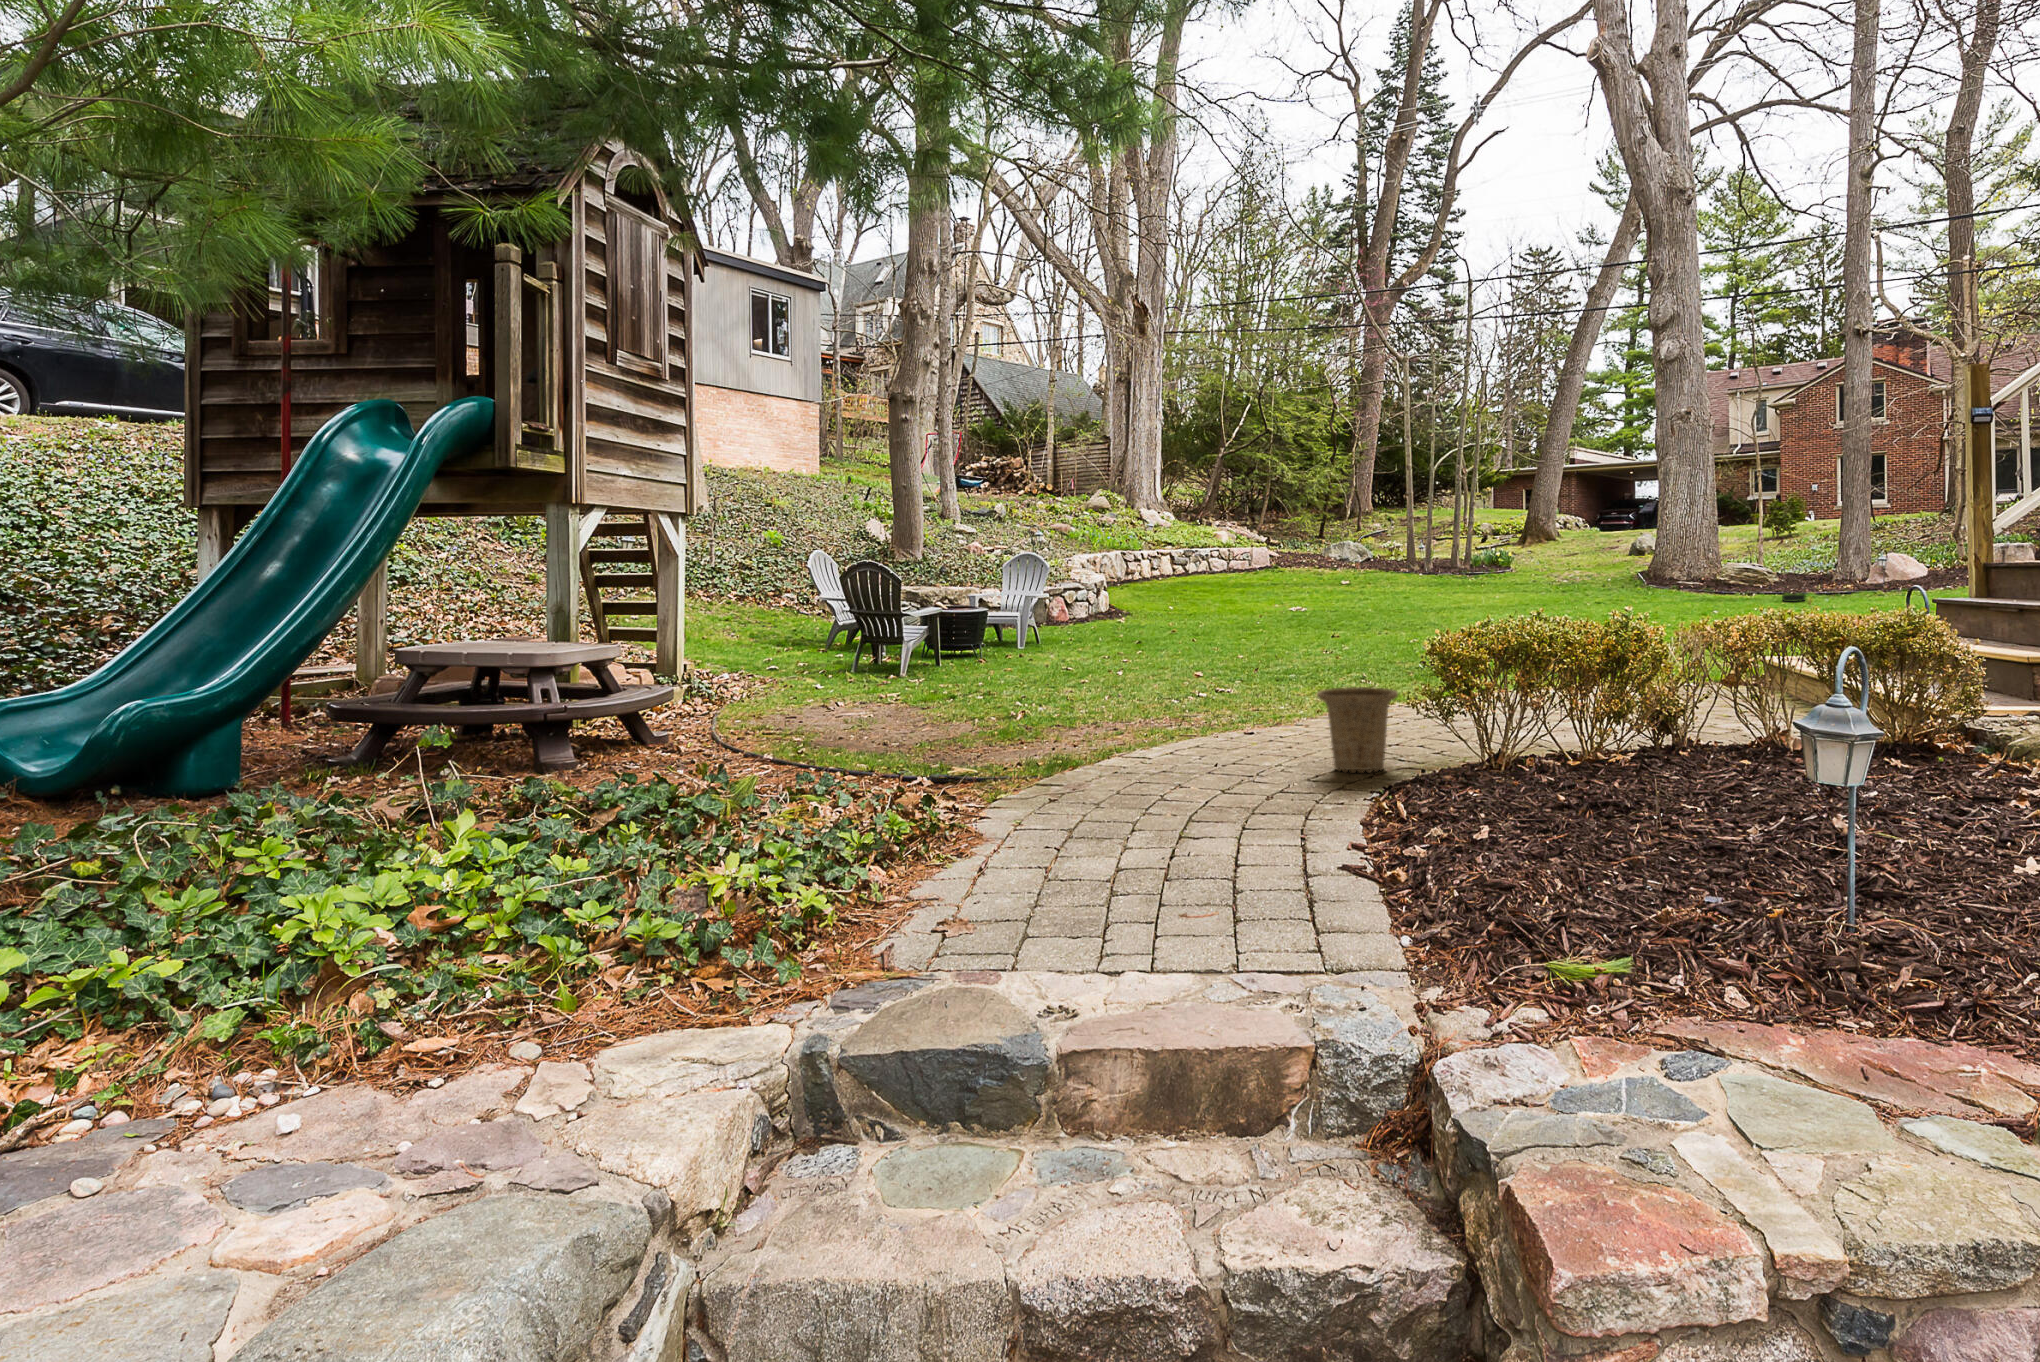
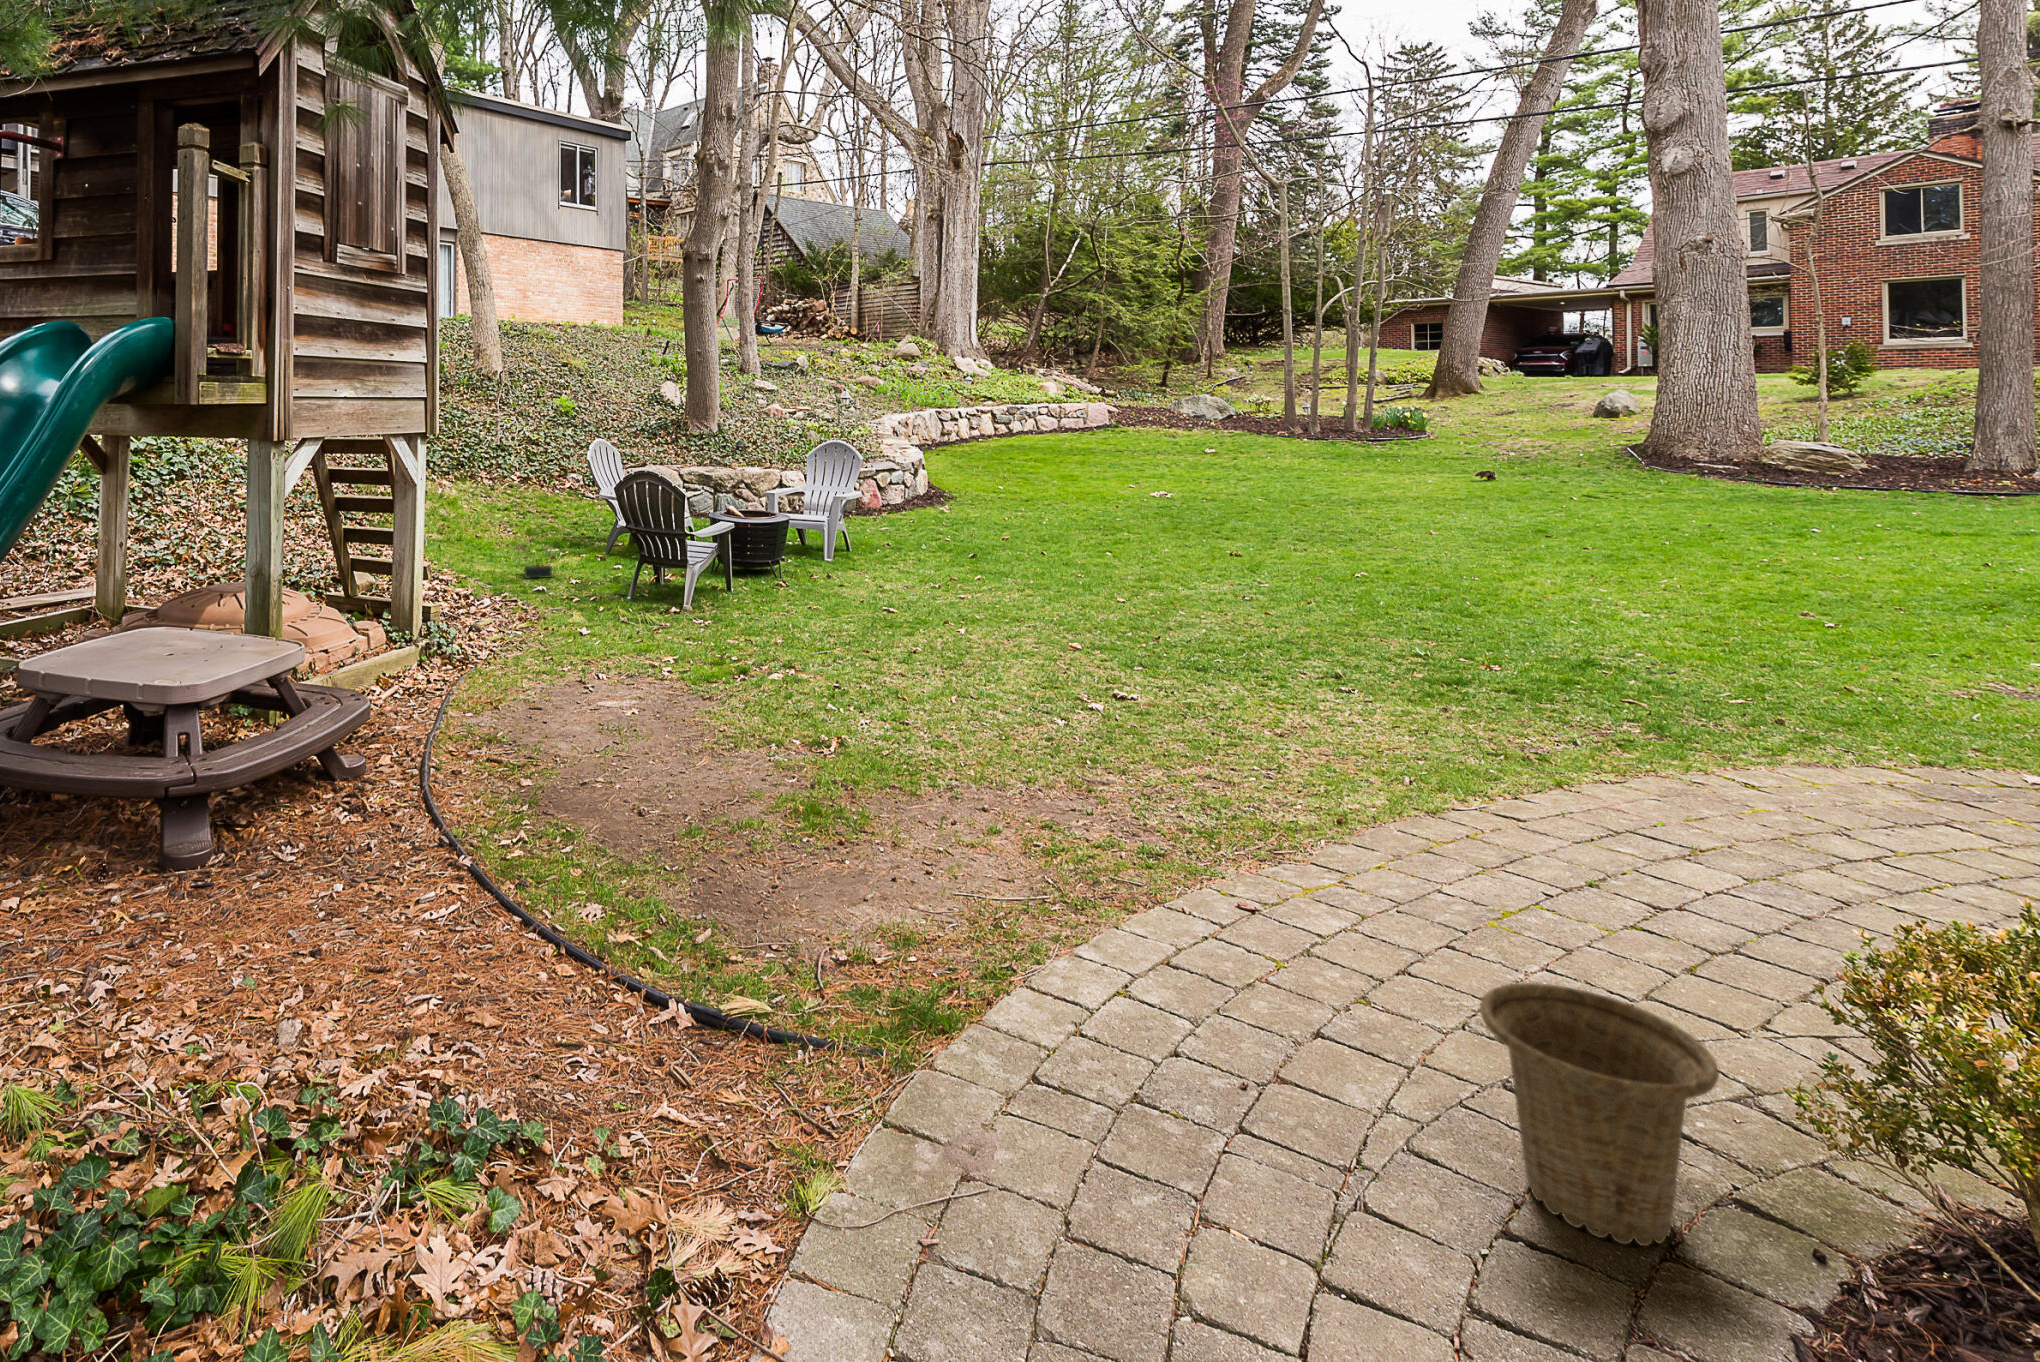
decorative plant: present [1782,579,1805,602] -> present [513,541,555,579]

